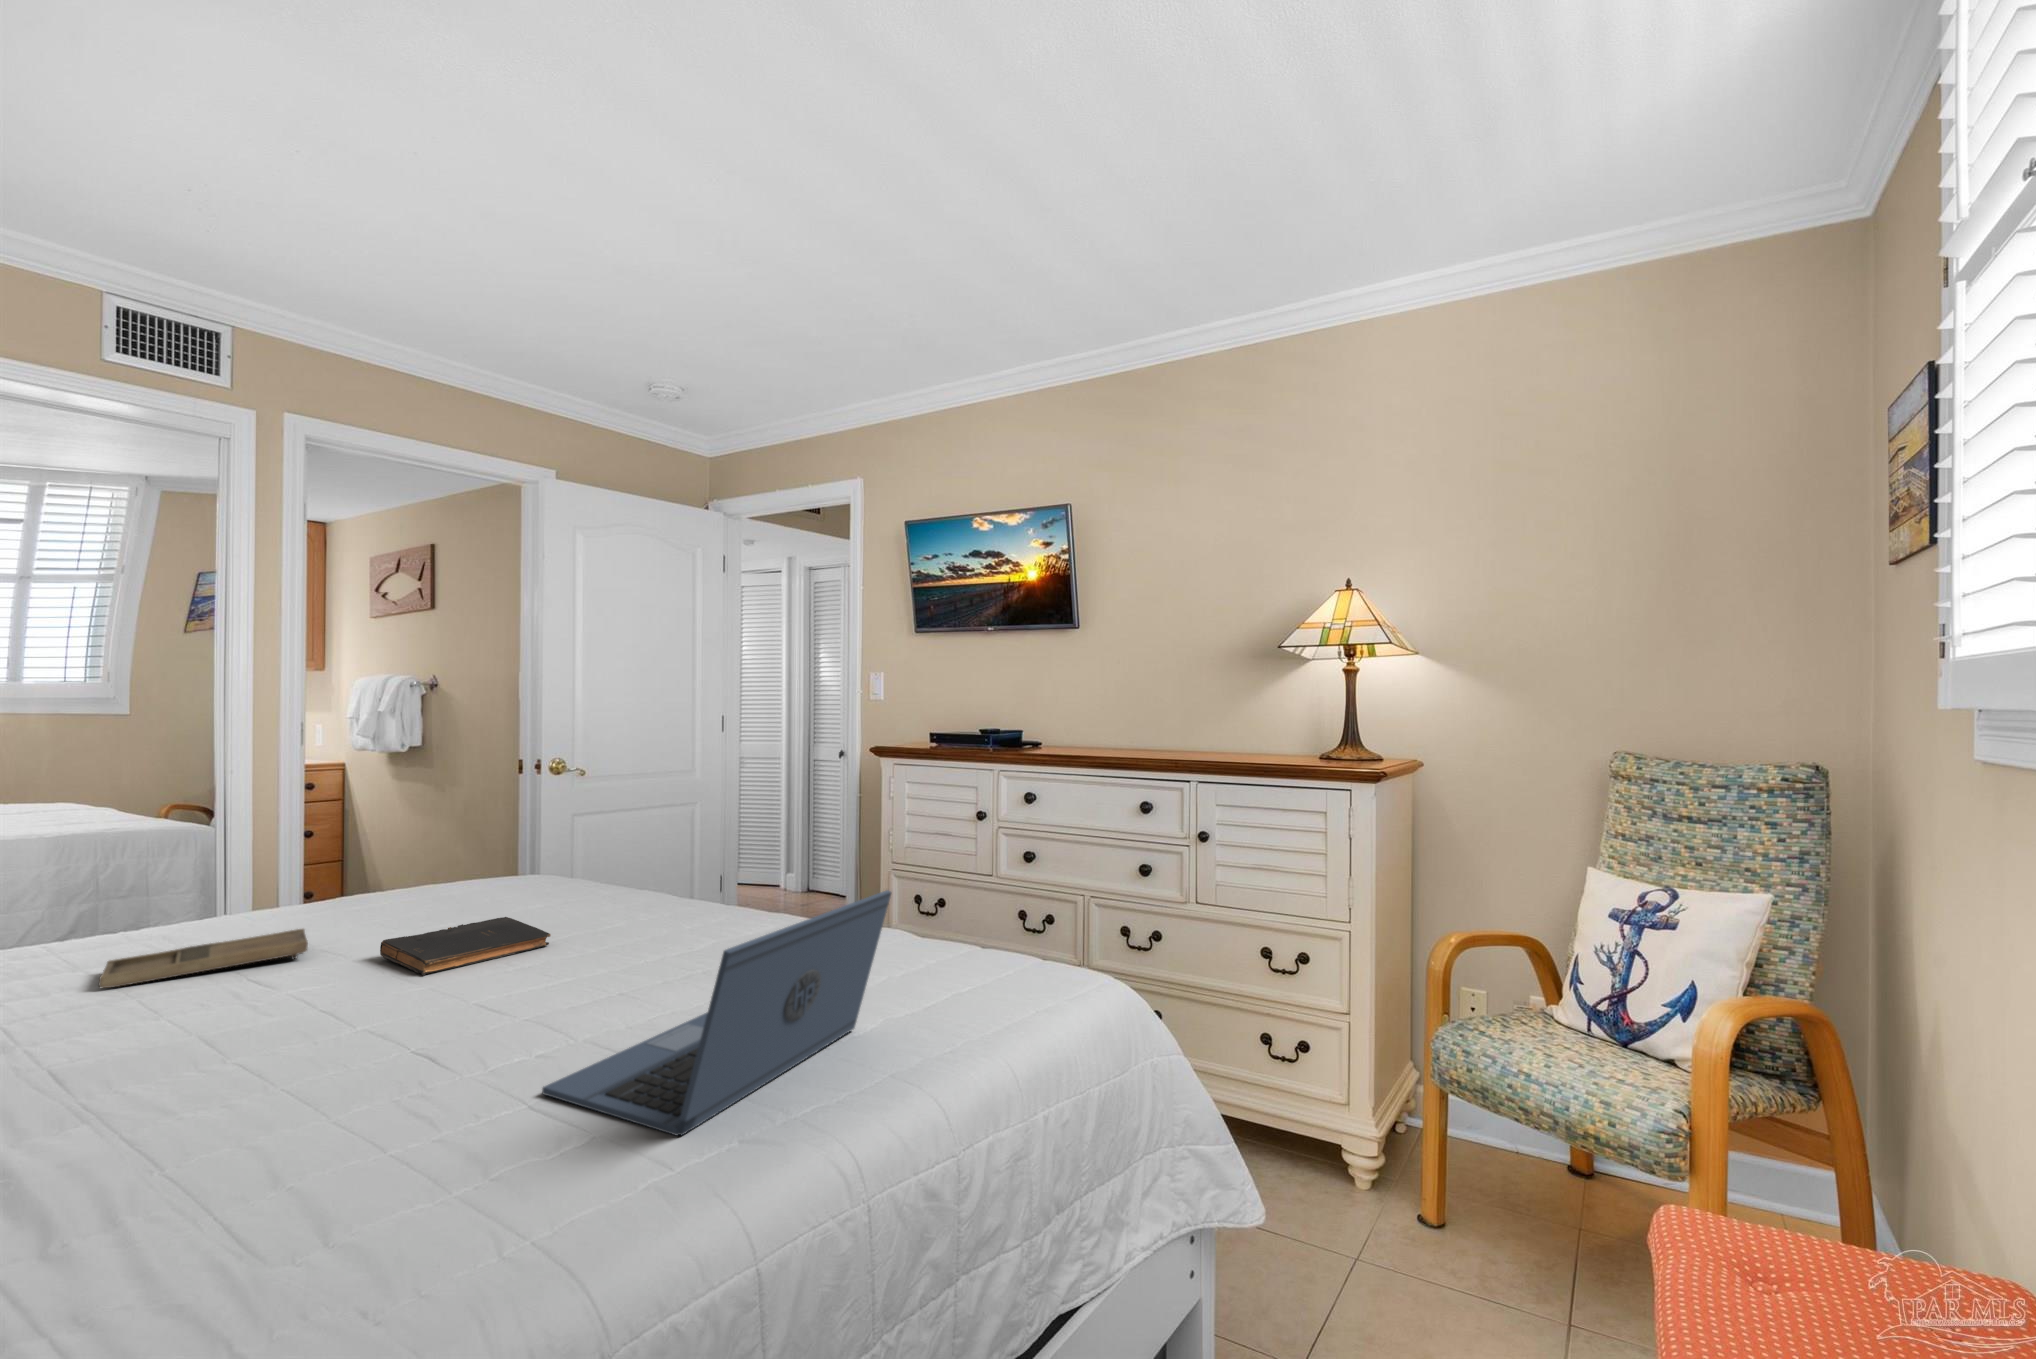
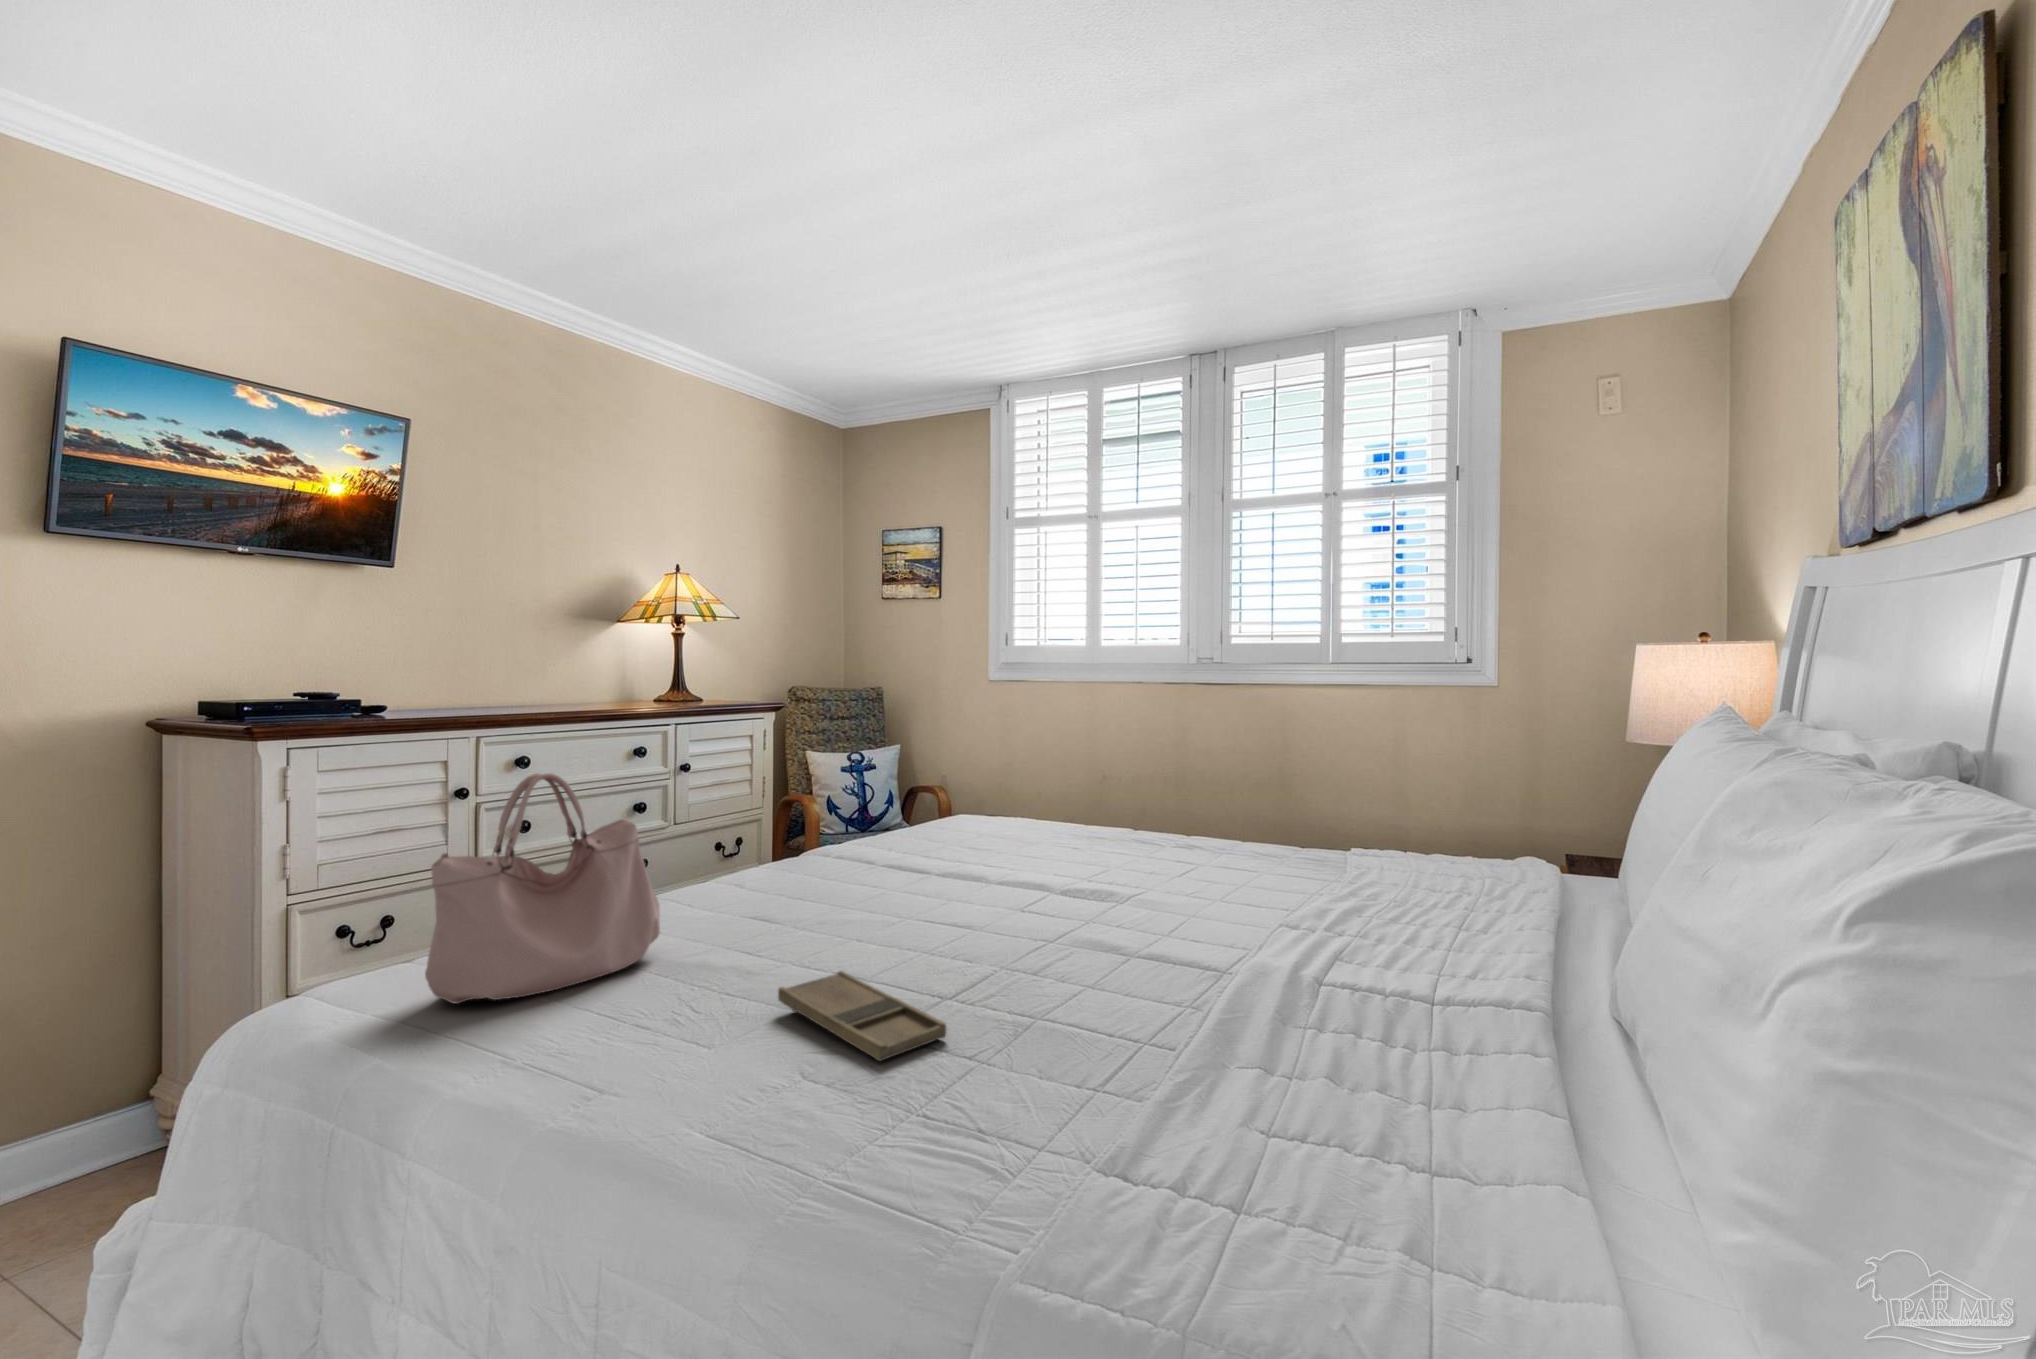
handbag: none [465,762,572,909] -> present [425,773,660,1004]
laptop: present [542,890,891,1135] -> none [972,771,1133,880]
book: present [380,917,551,976] -> none [748,913,903,963]

